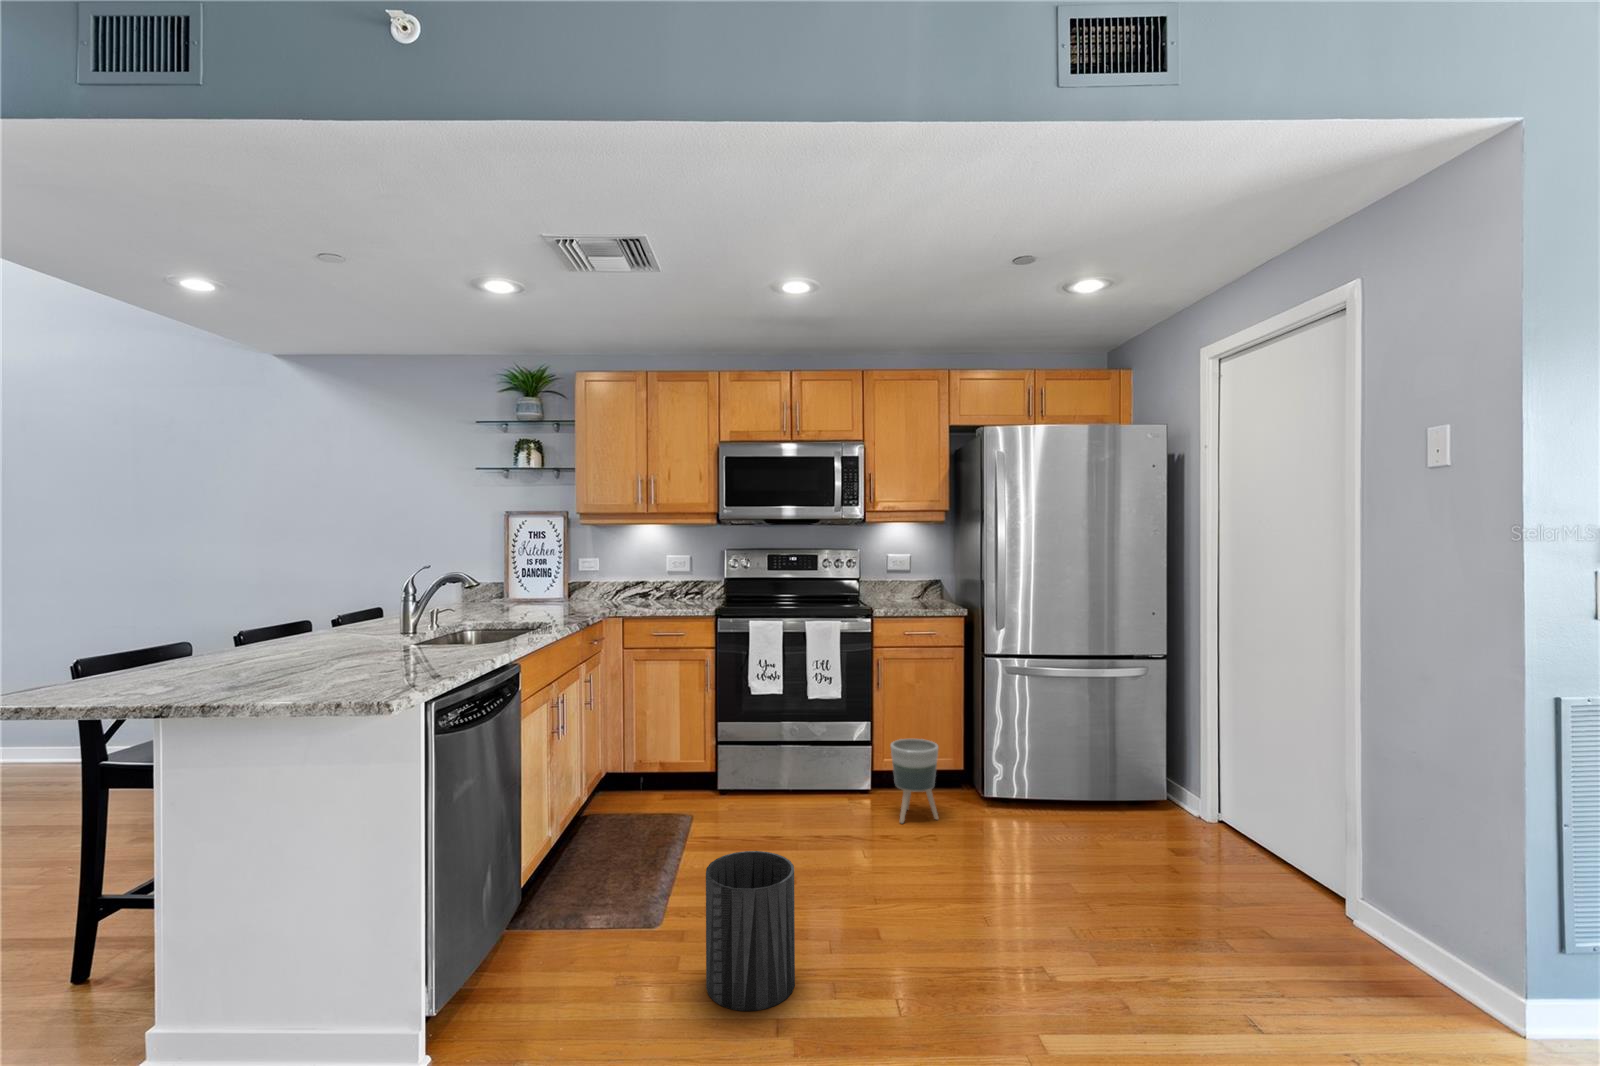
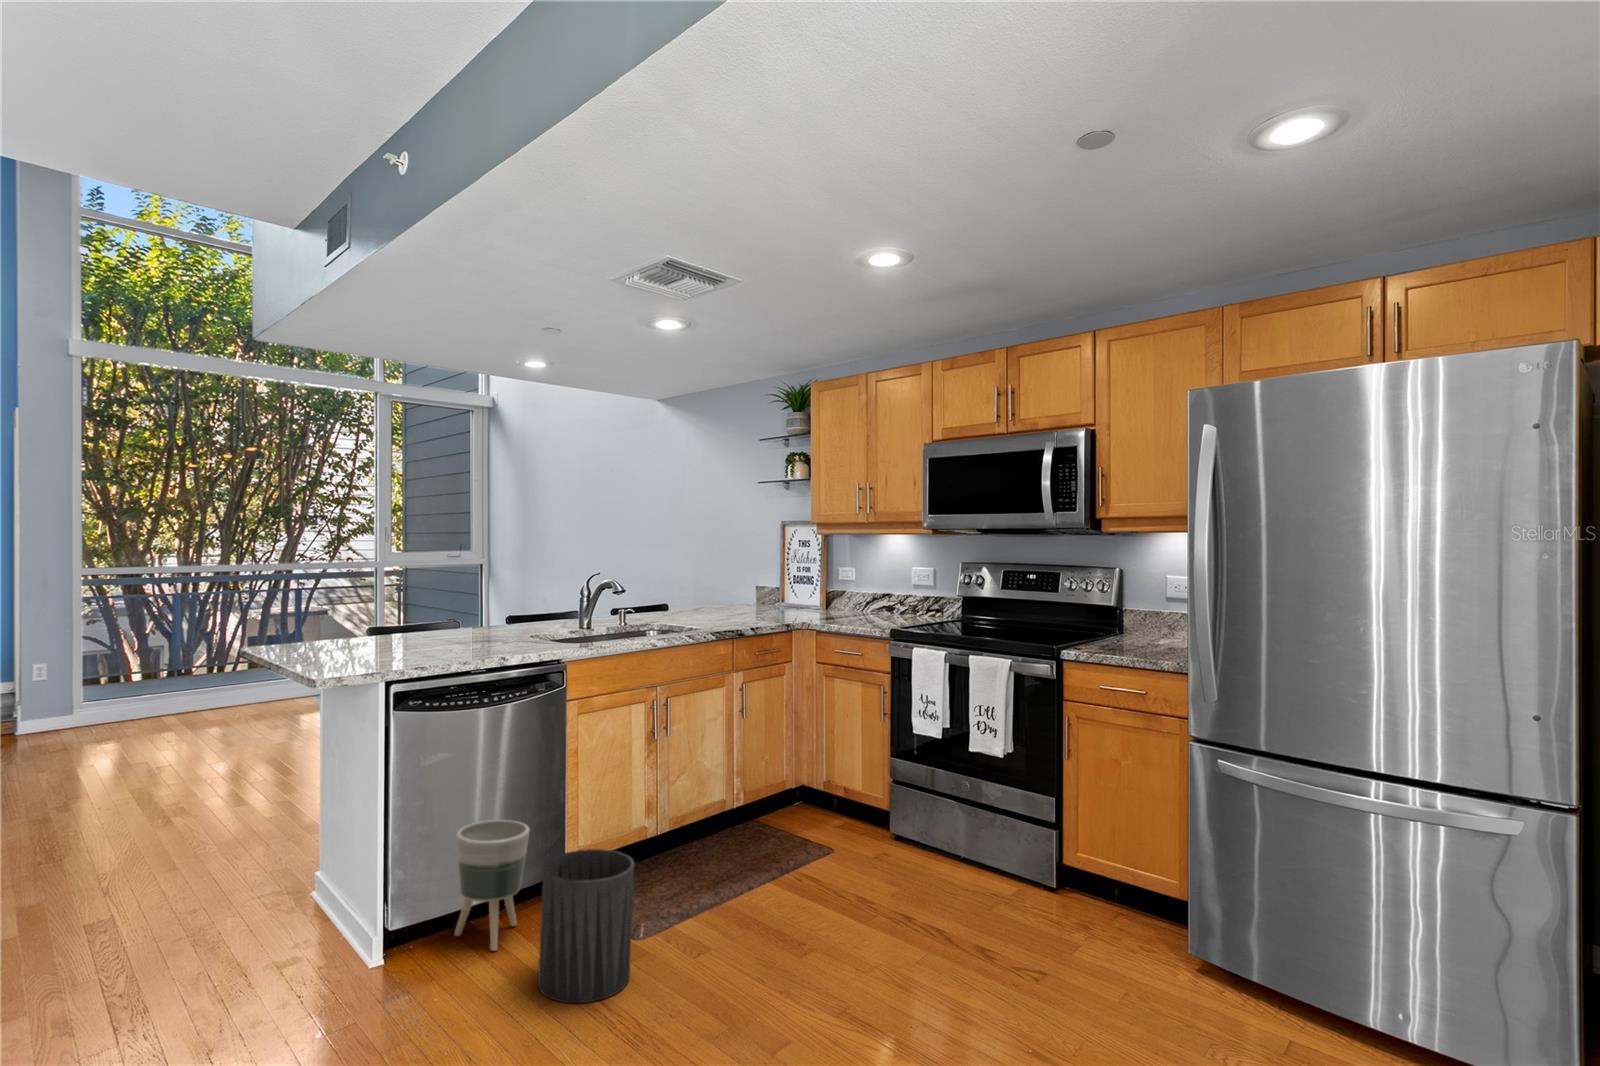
planter: present [891,739,938,823] -> present [455,820,530,951]

